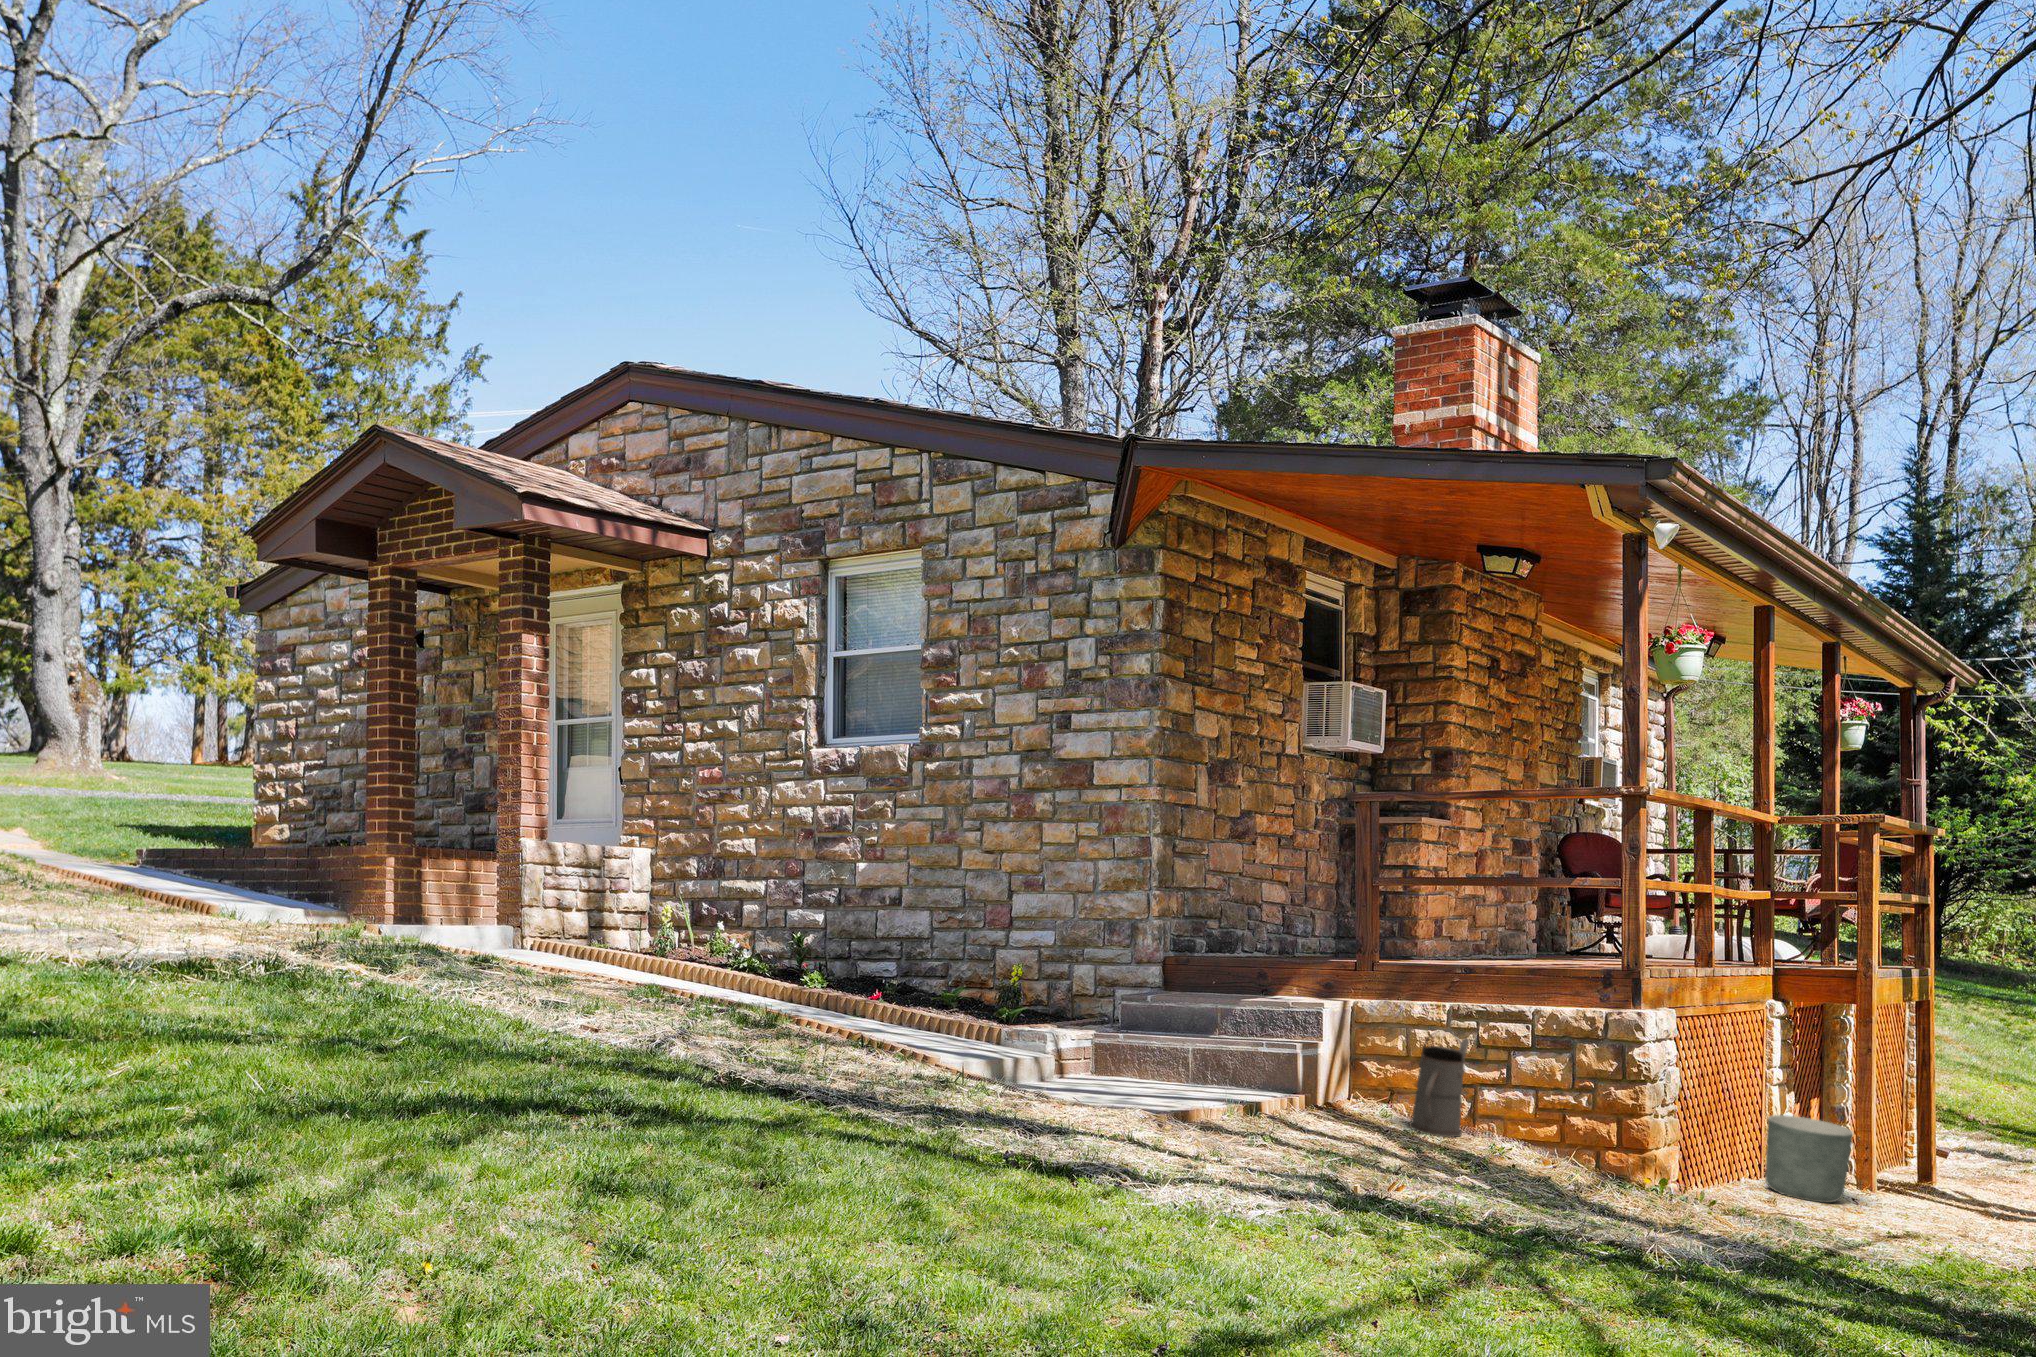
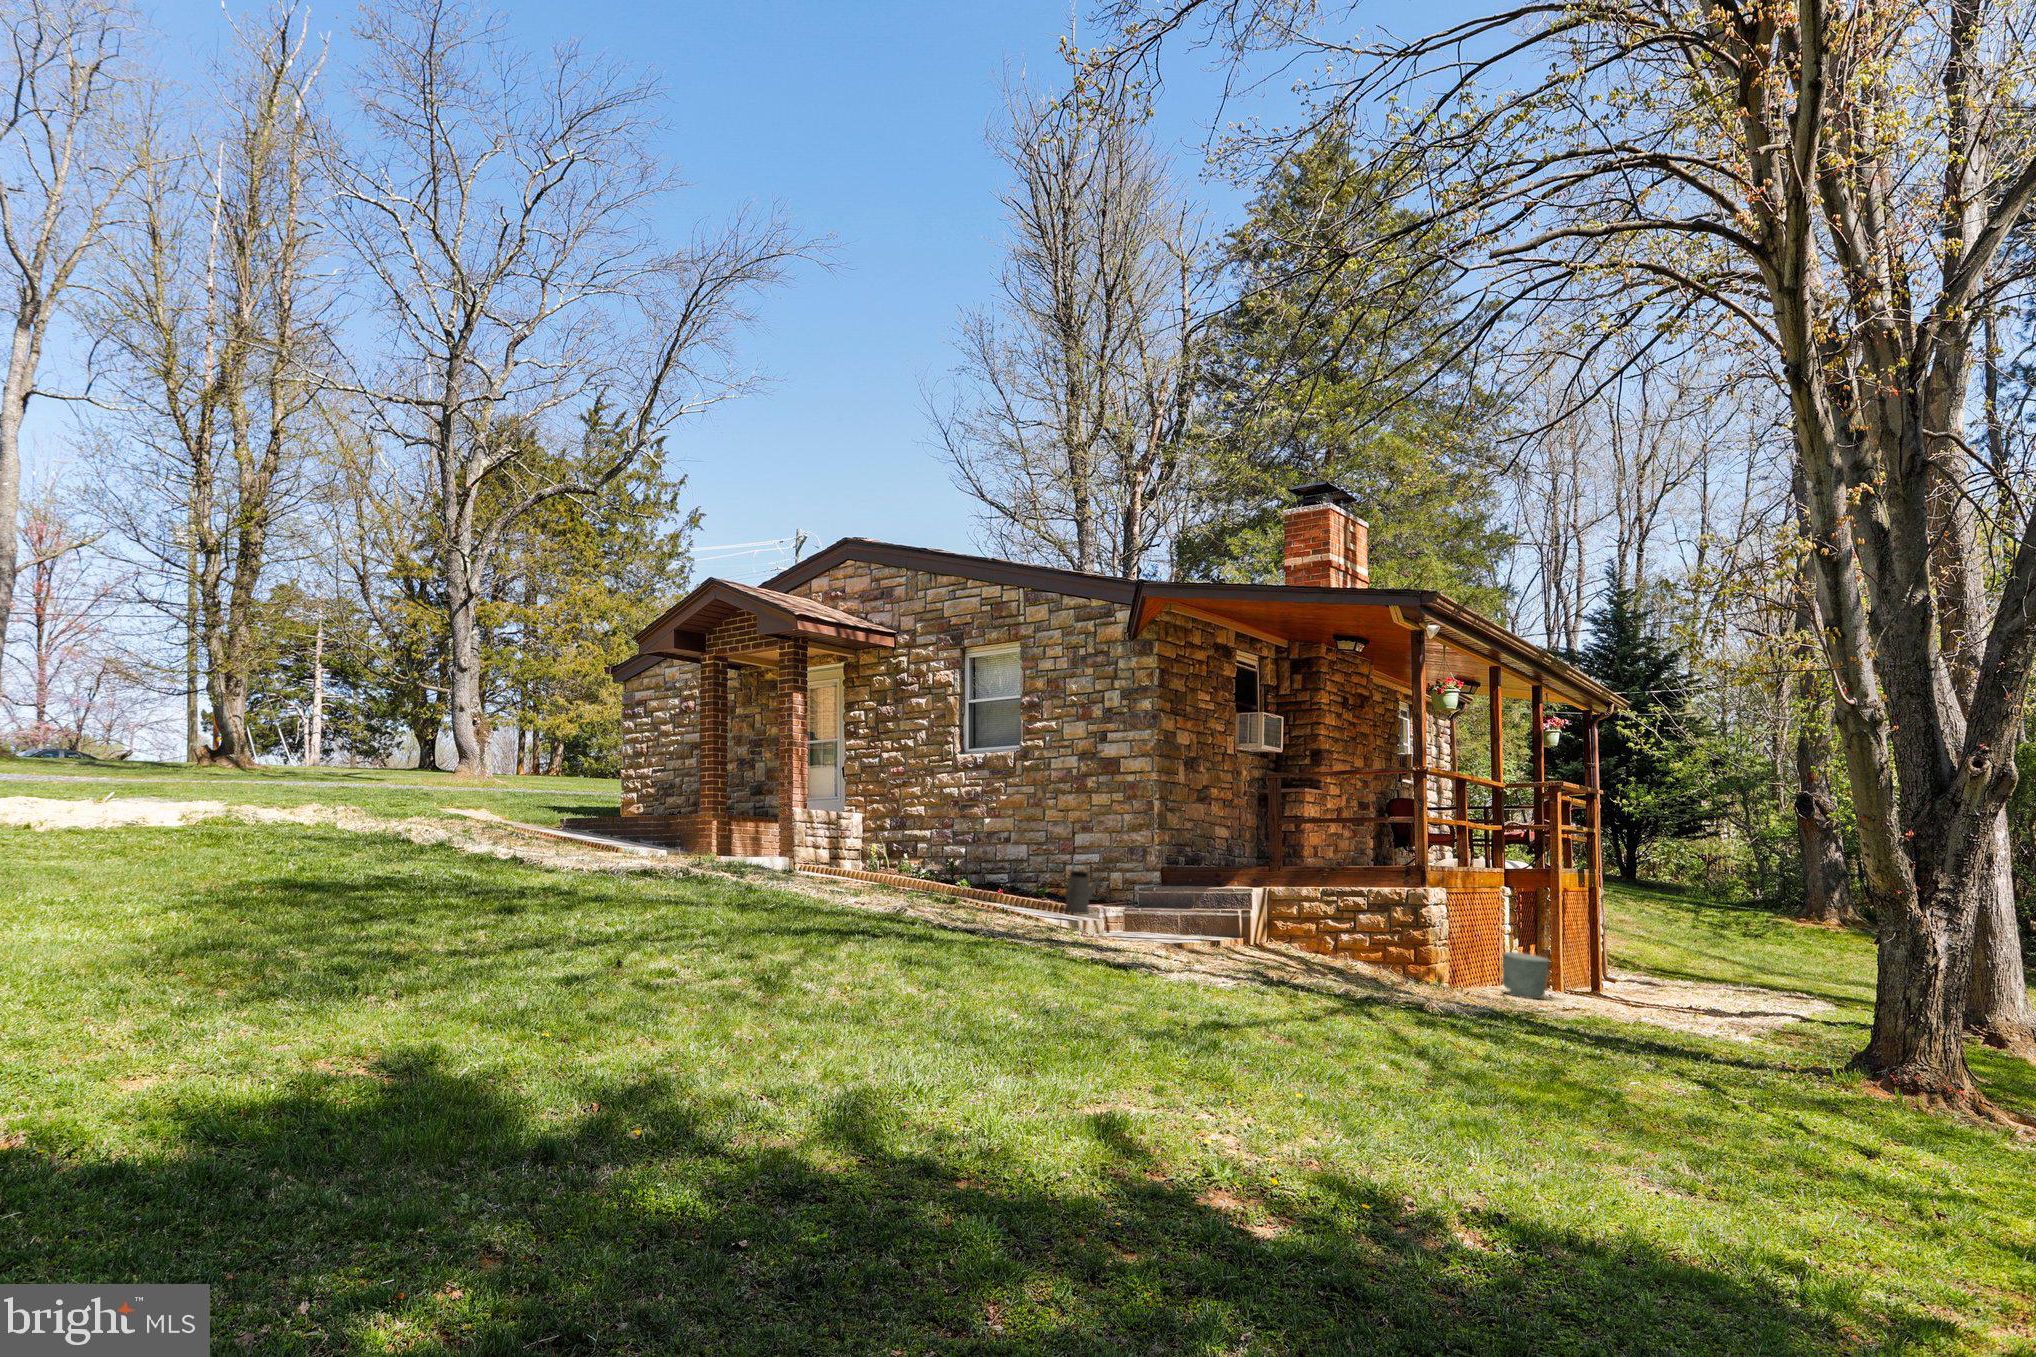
watering can: present [1409,1030,1469,1137] -> present [1064,863,1100,914]

